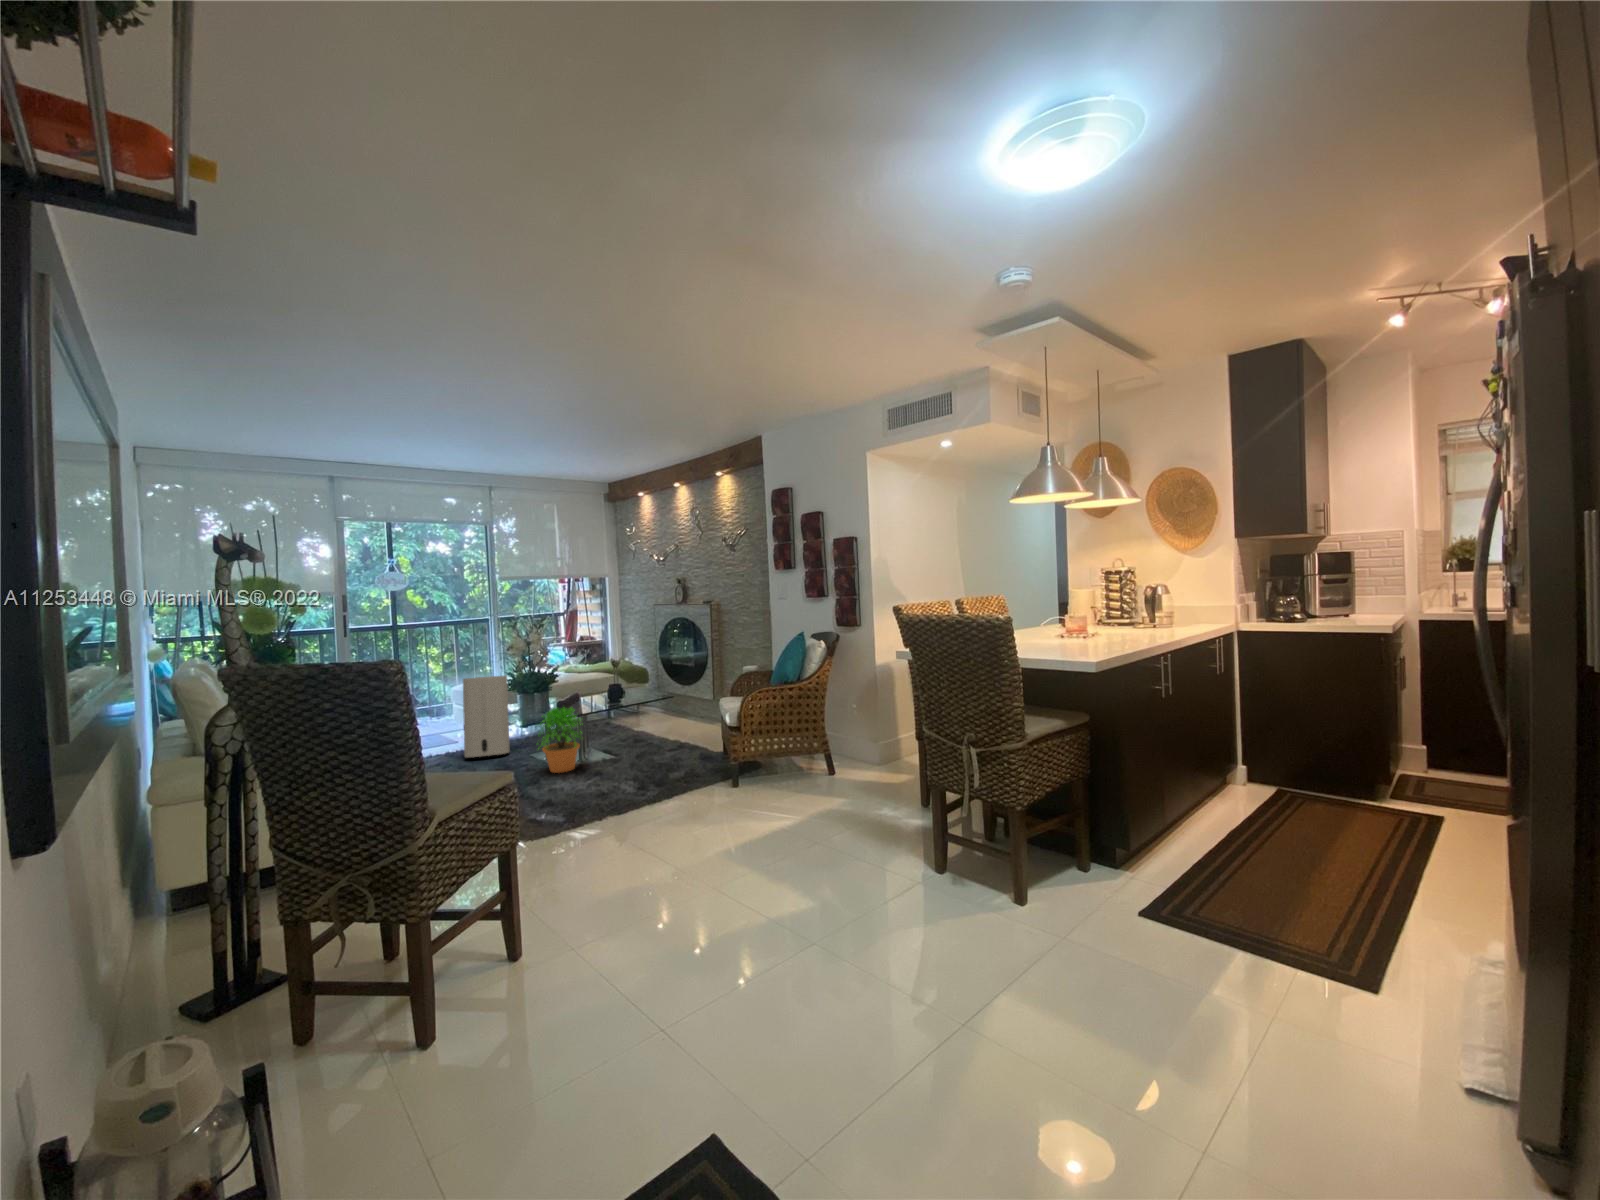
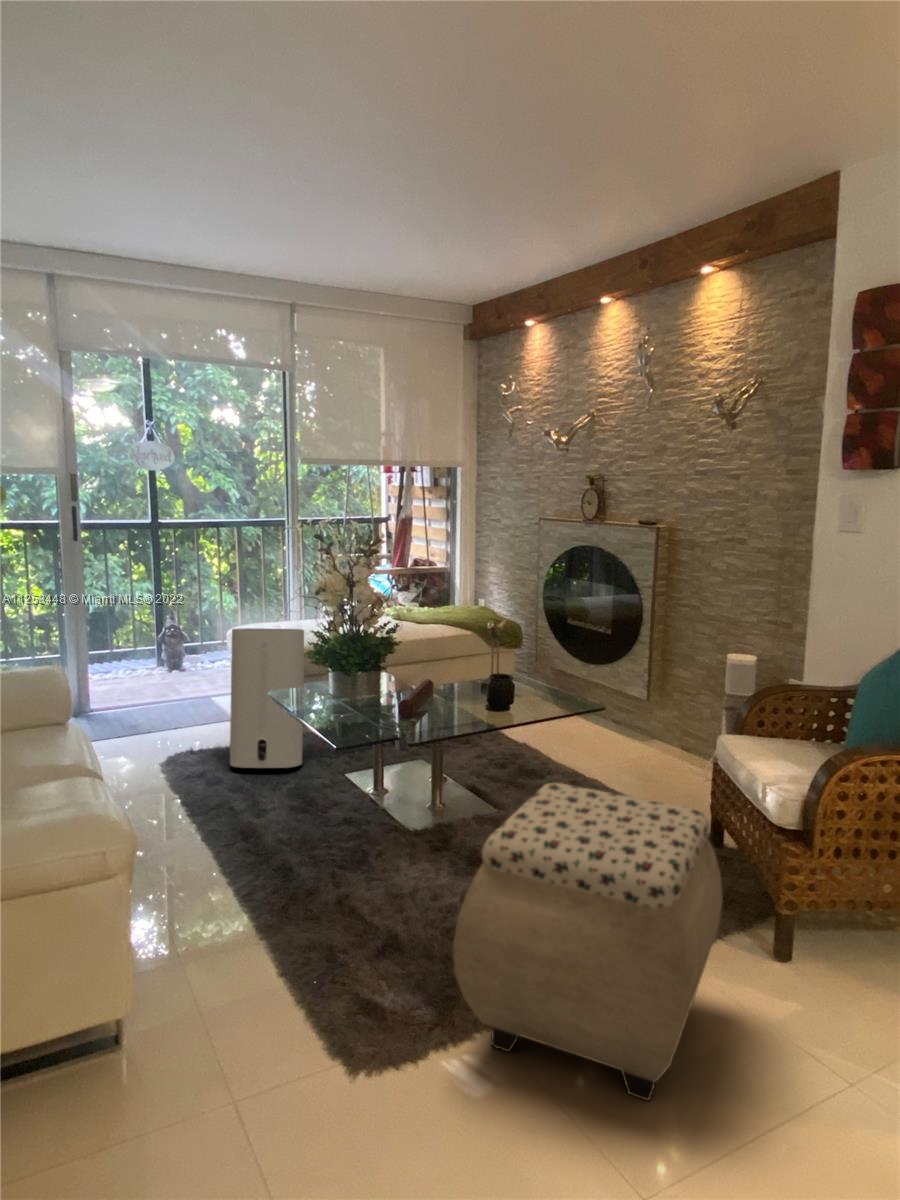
potted plant: present [538,707,582,773] -> none [346,709,441,836]
ottoman: none [578,715,700,826] -> present [453,783,723,1101]

